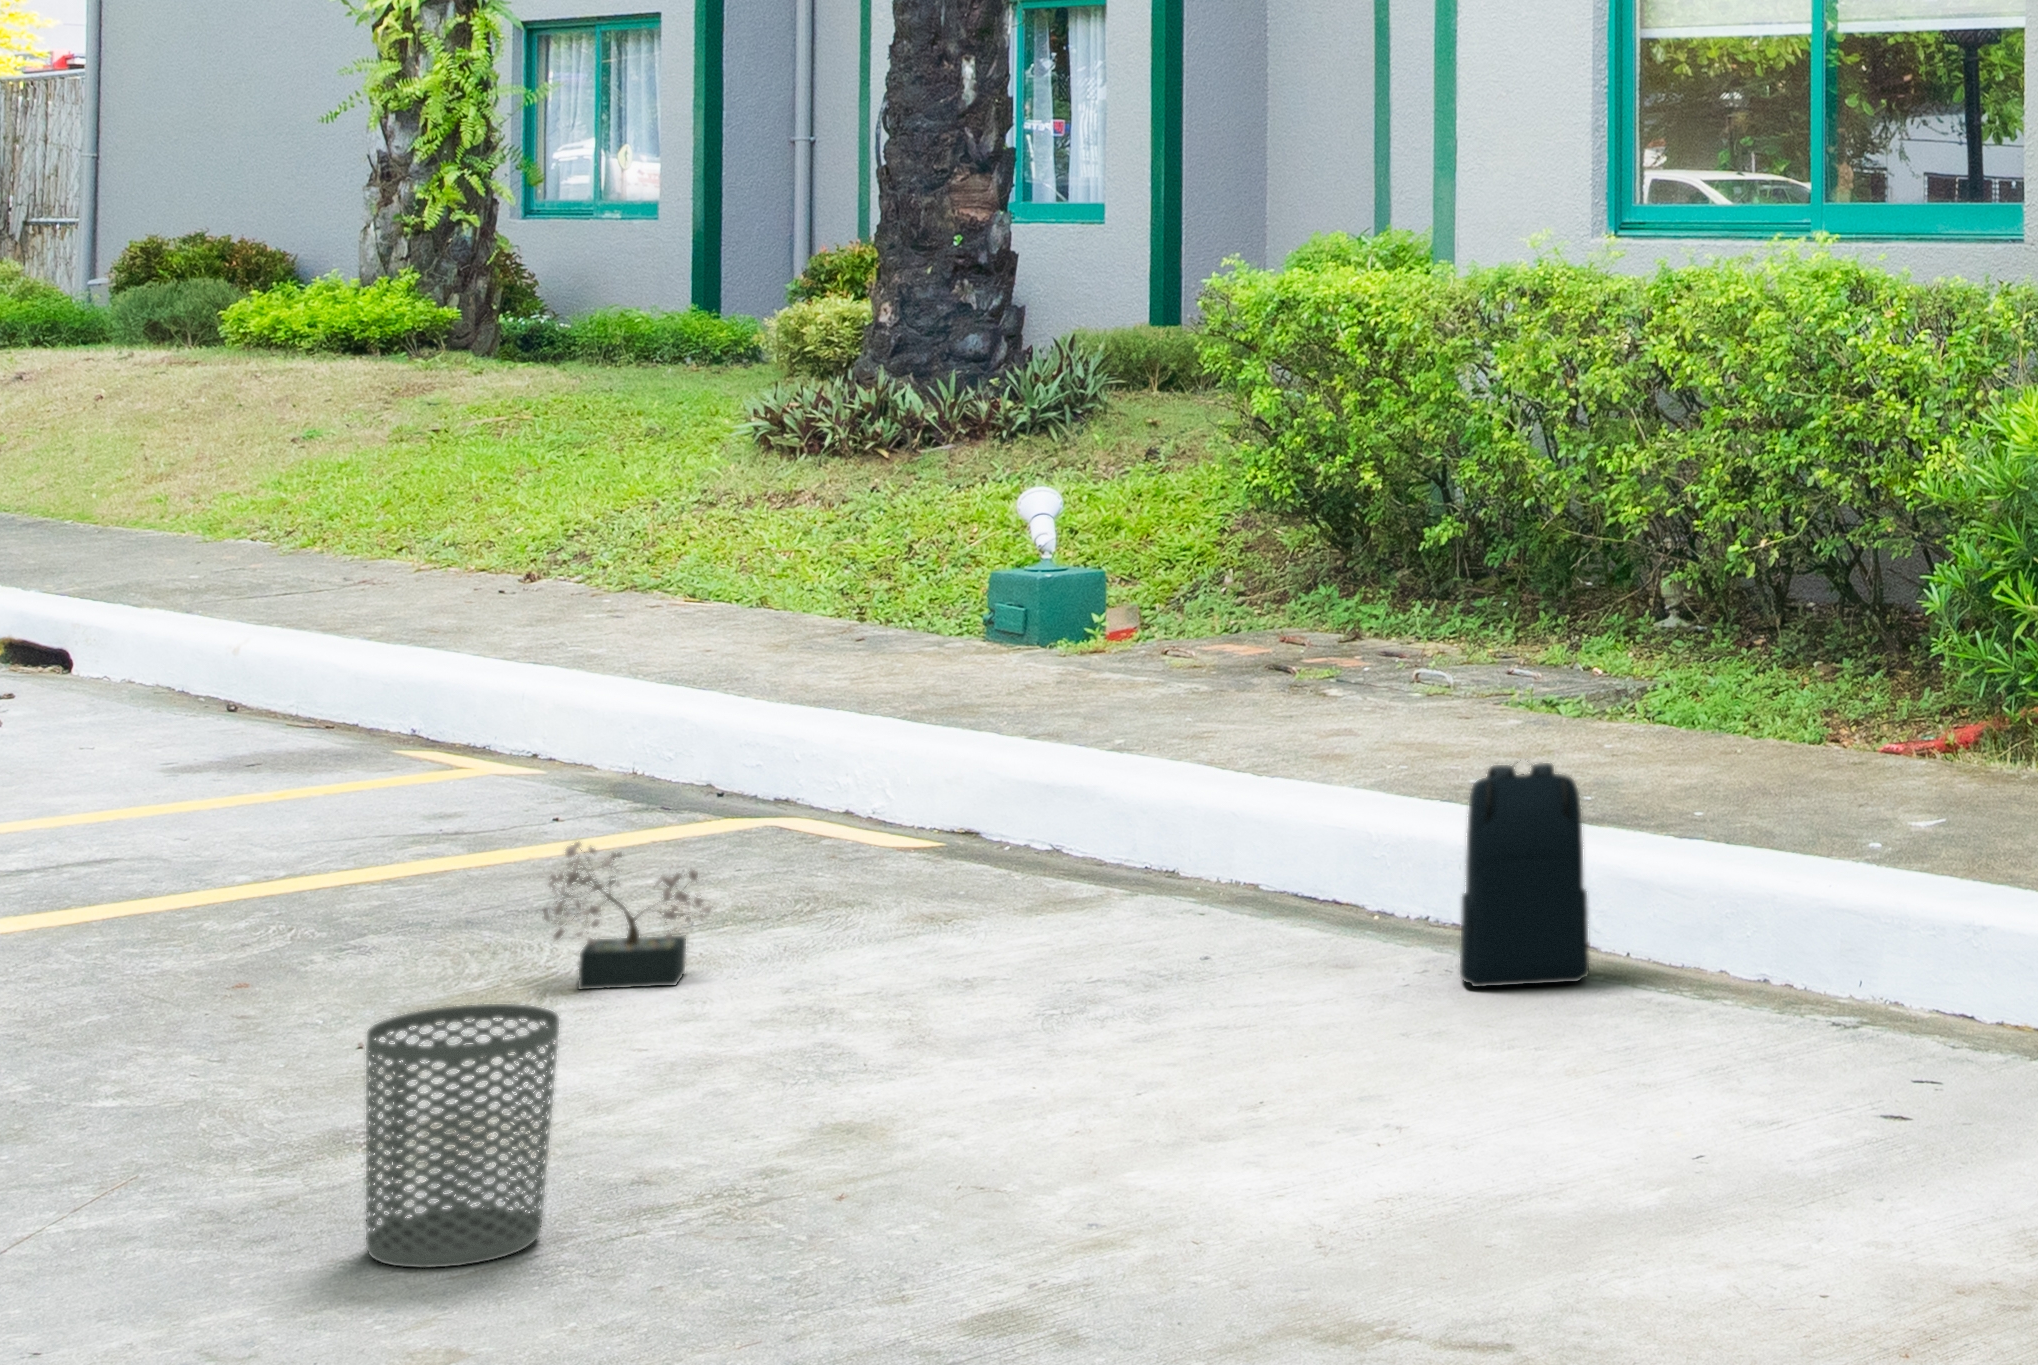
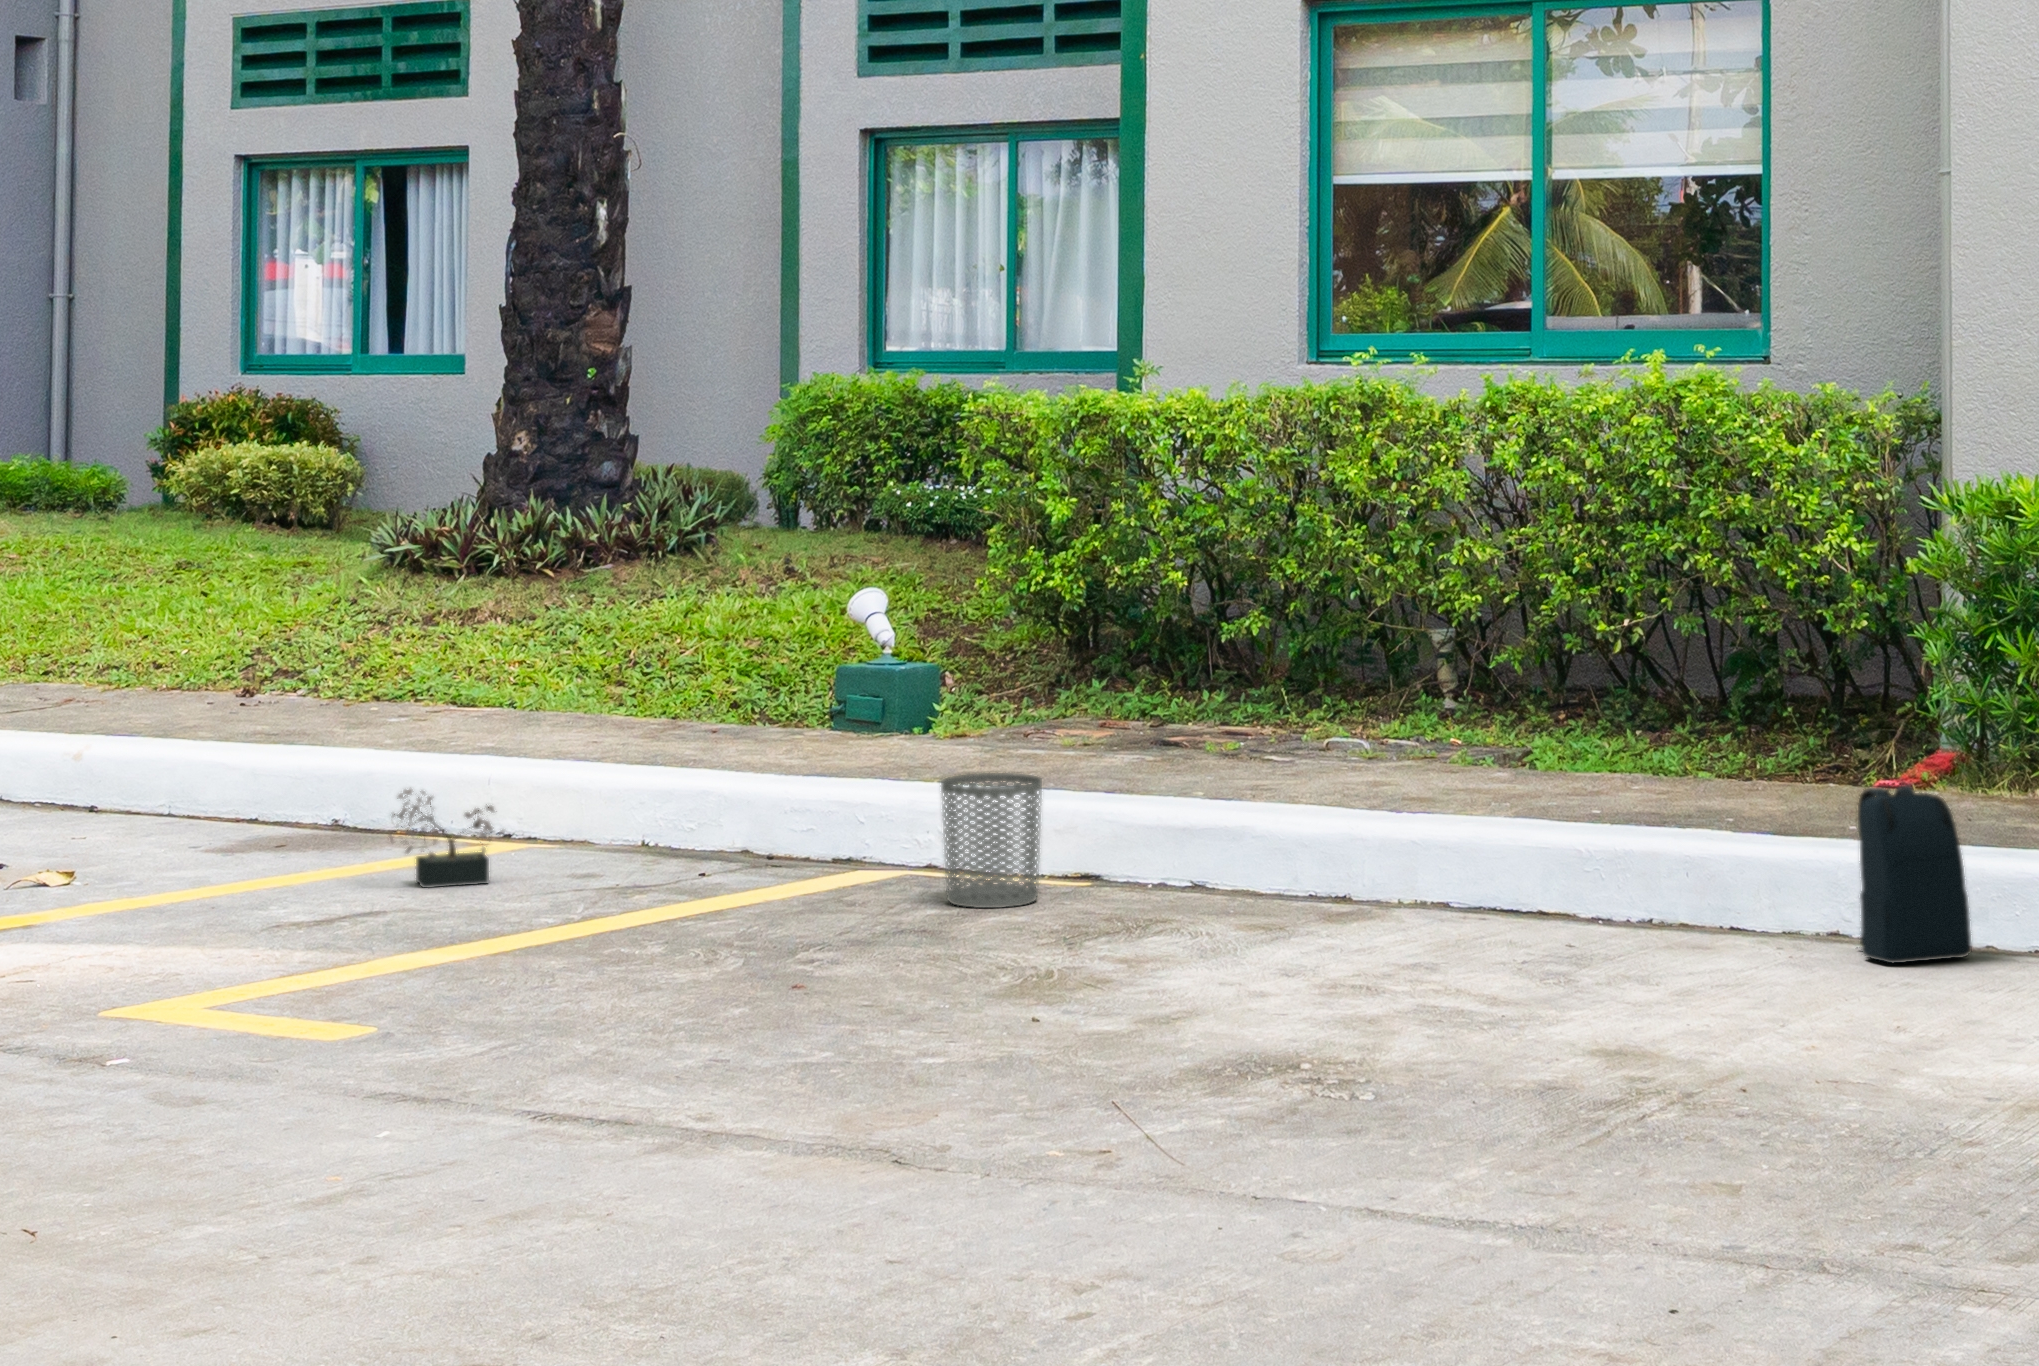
decorative plant: present [544,842,711,989] -> present [390,789,504,888]
waste bin: present [366,1004,559,1268] -> present [941,773,1042,908]

